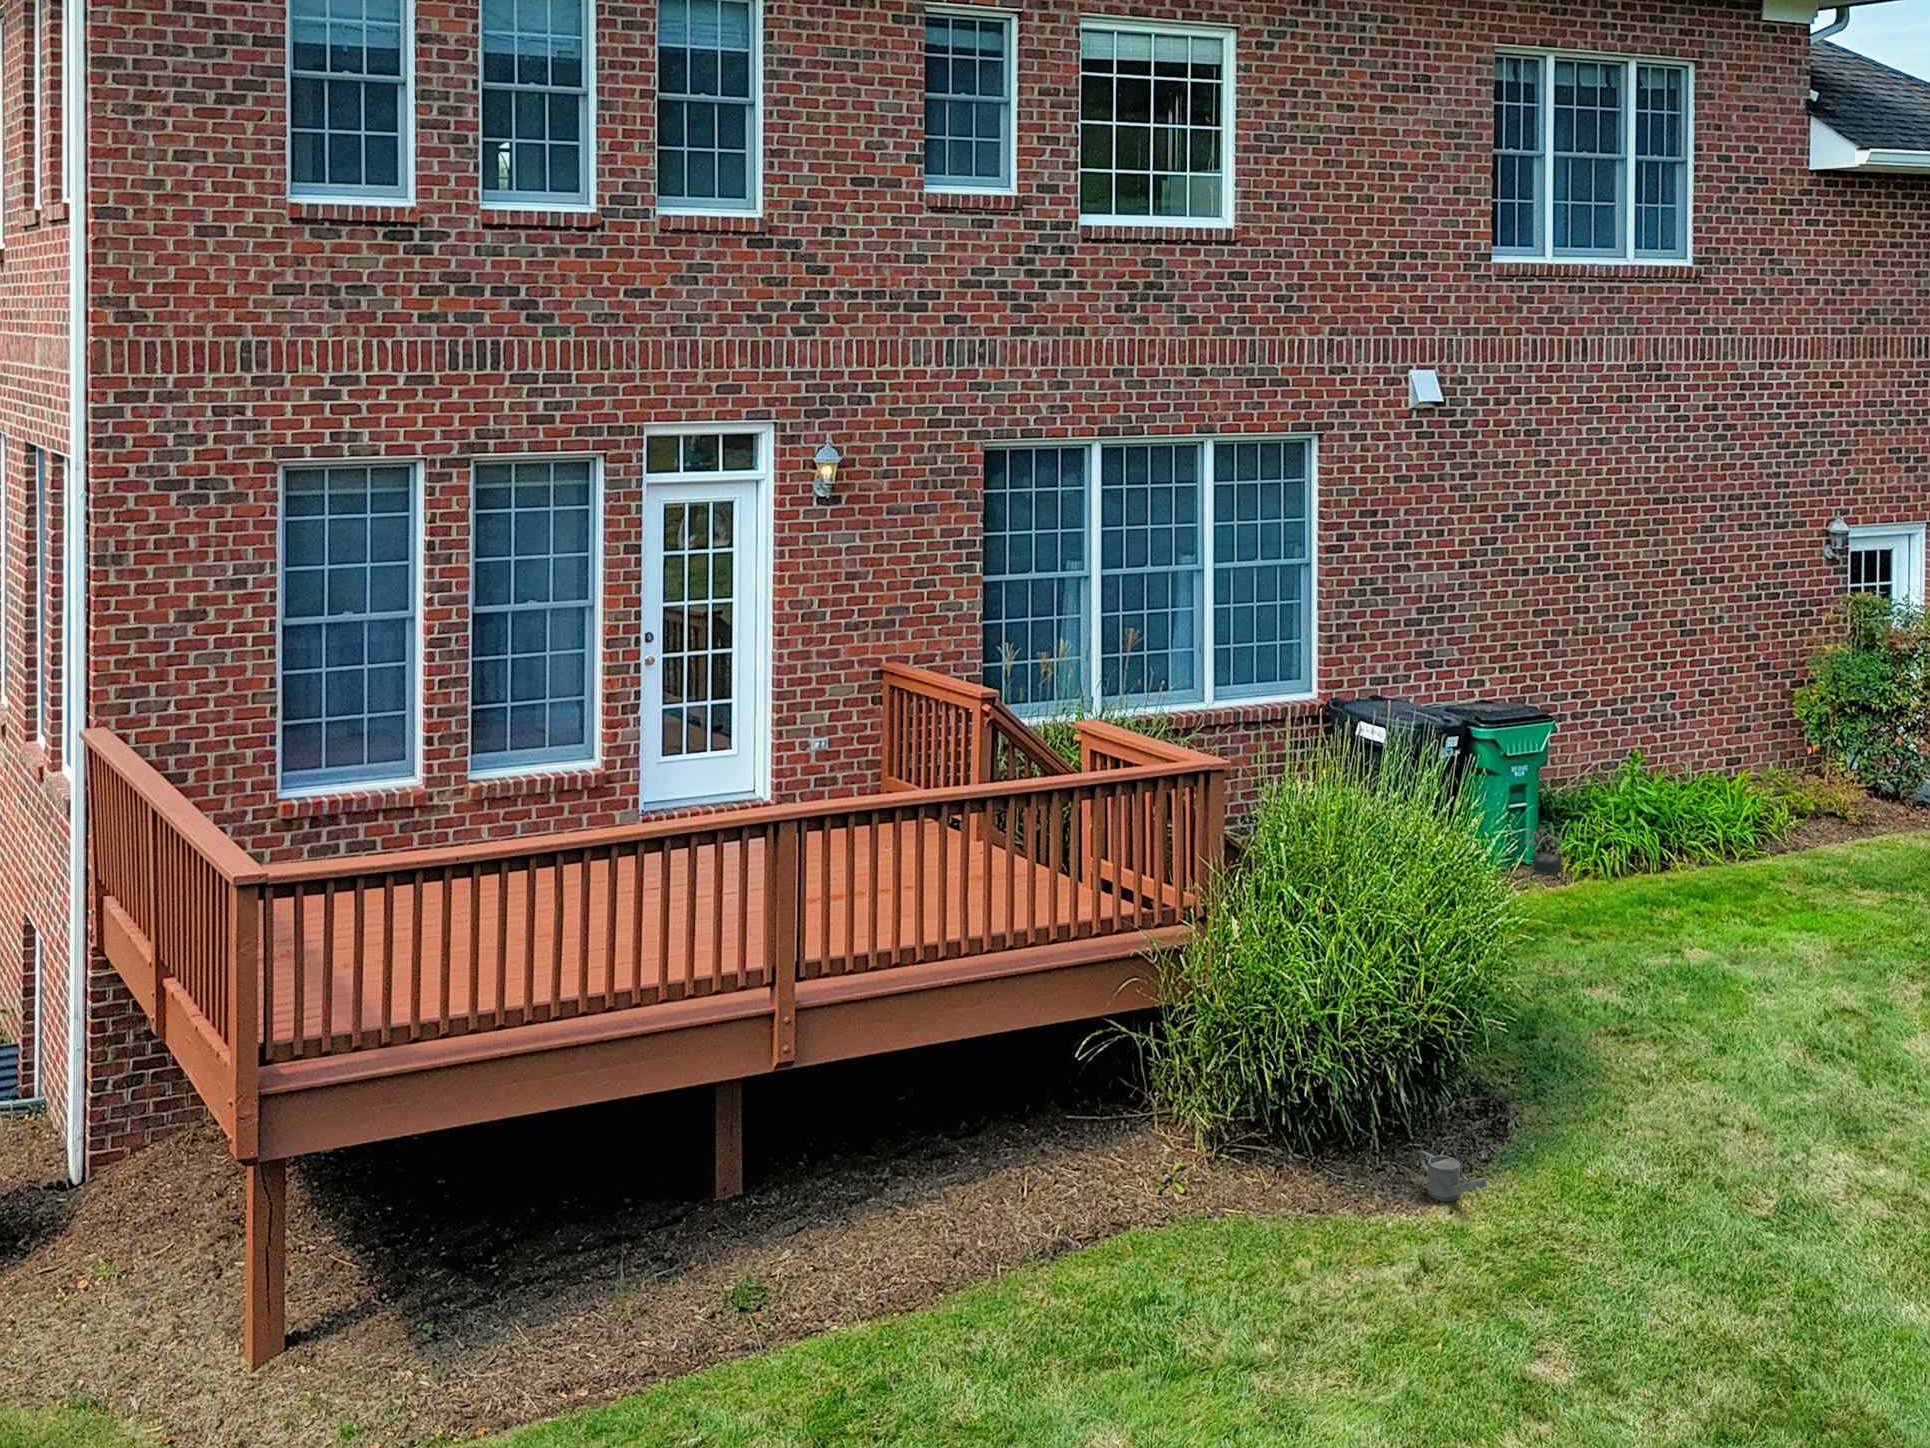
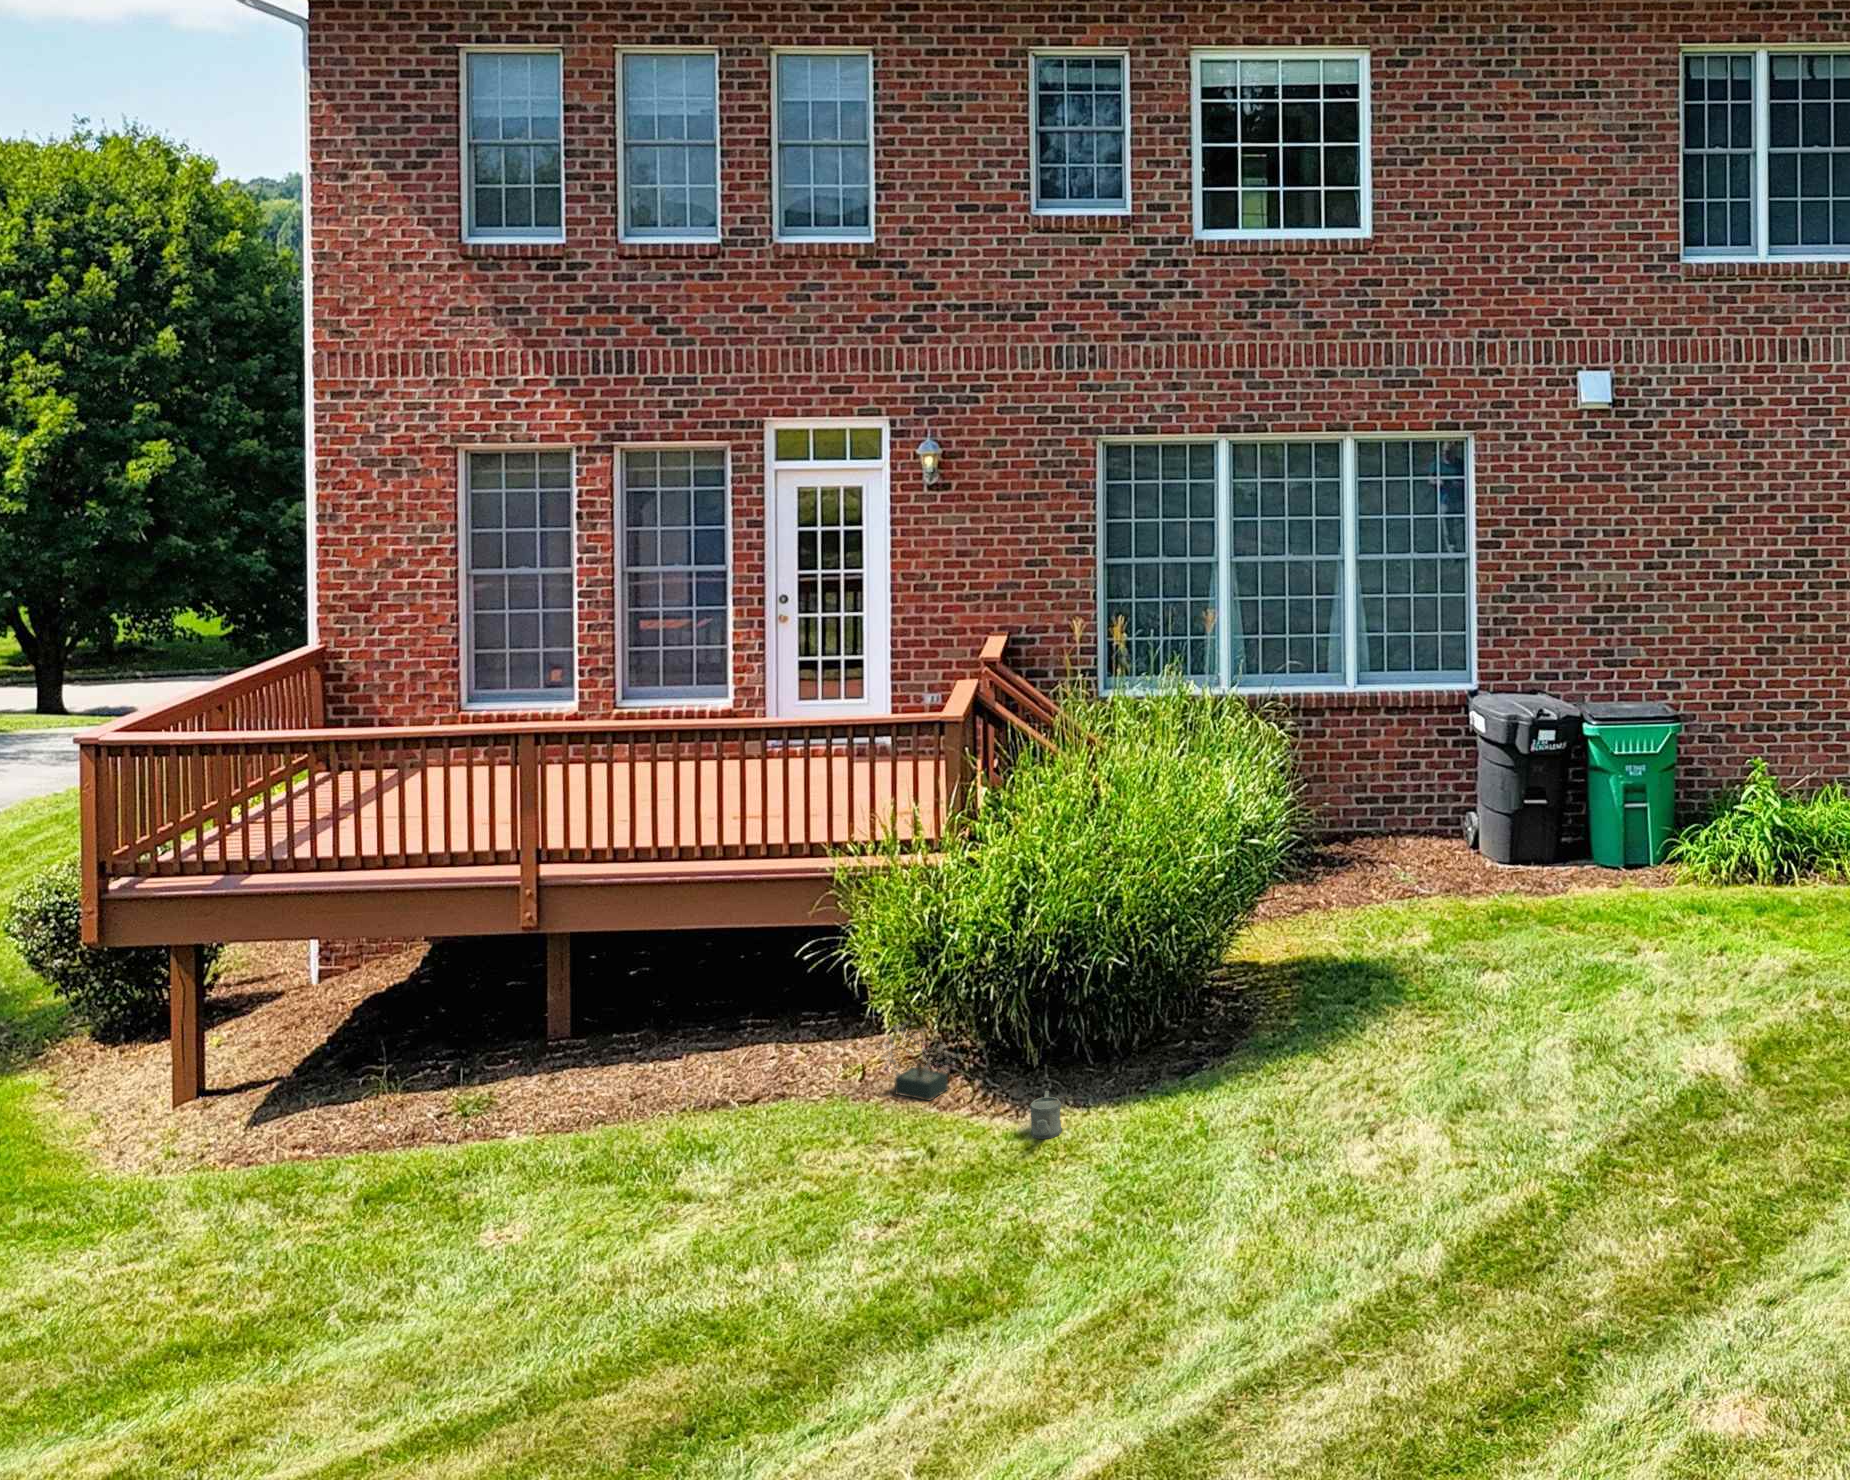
decorative plant: present [1526,830,1563,876] -> present [883,1024,956,1101]

